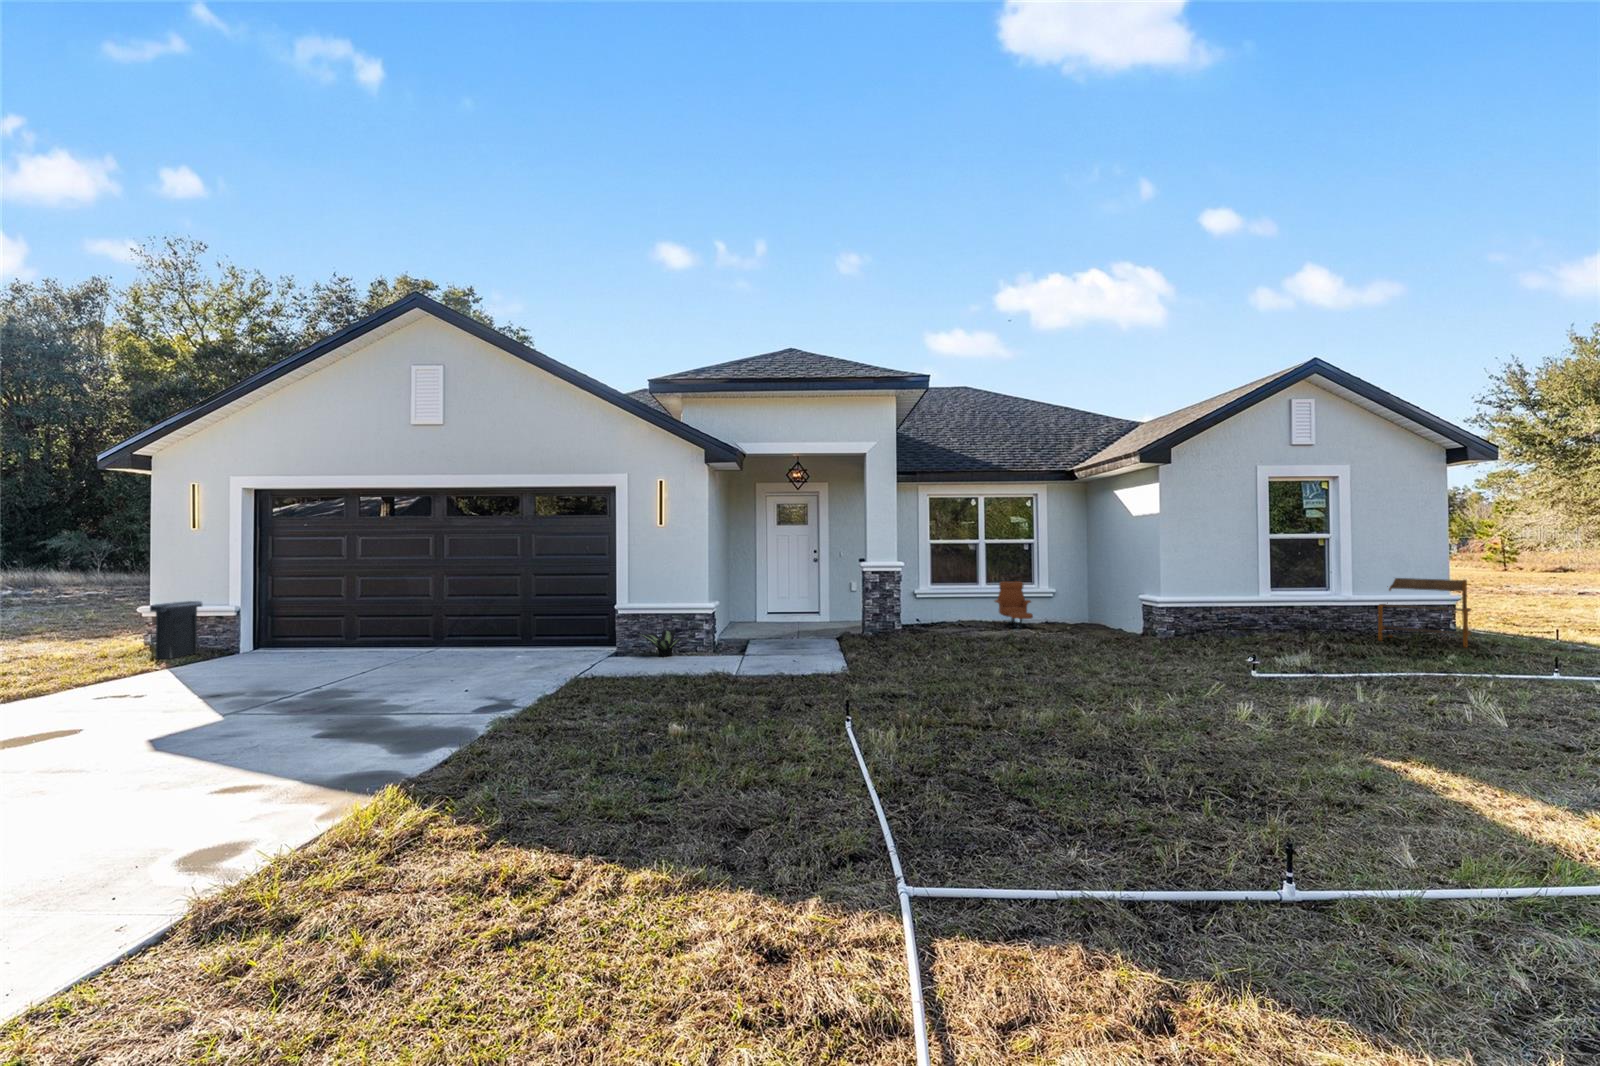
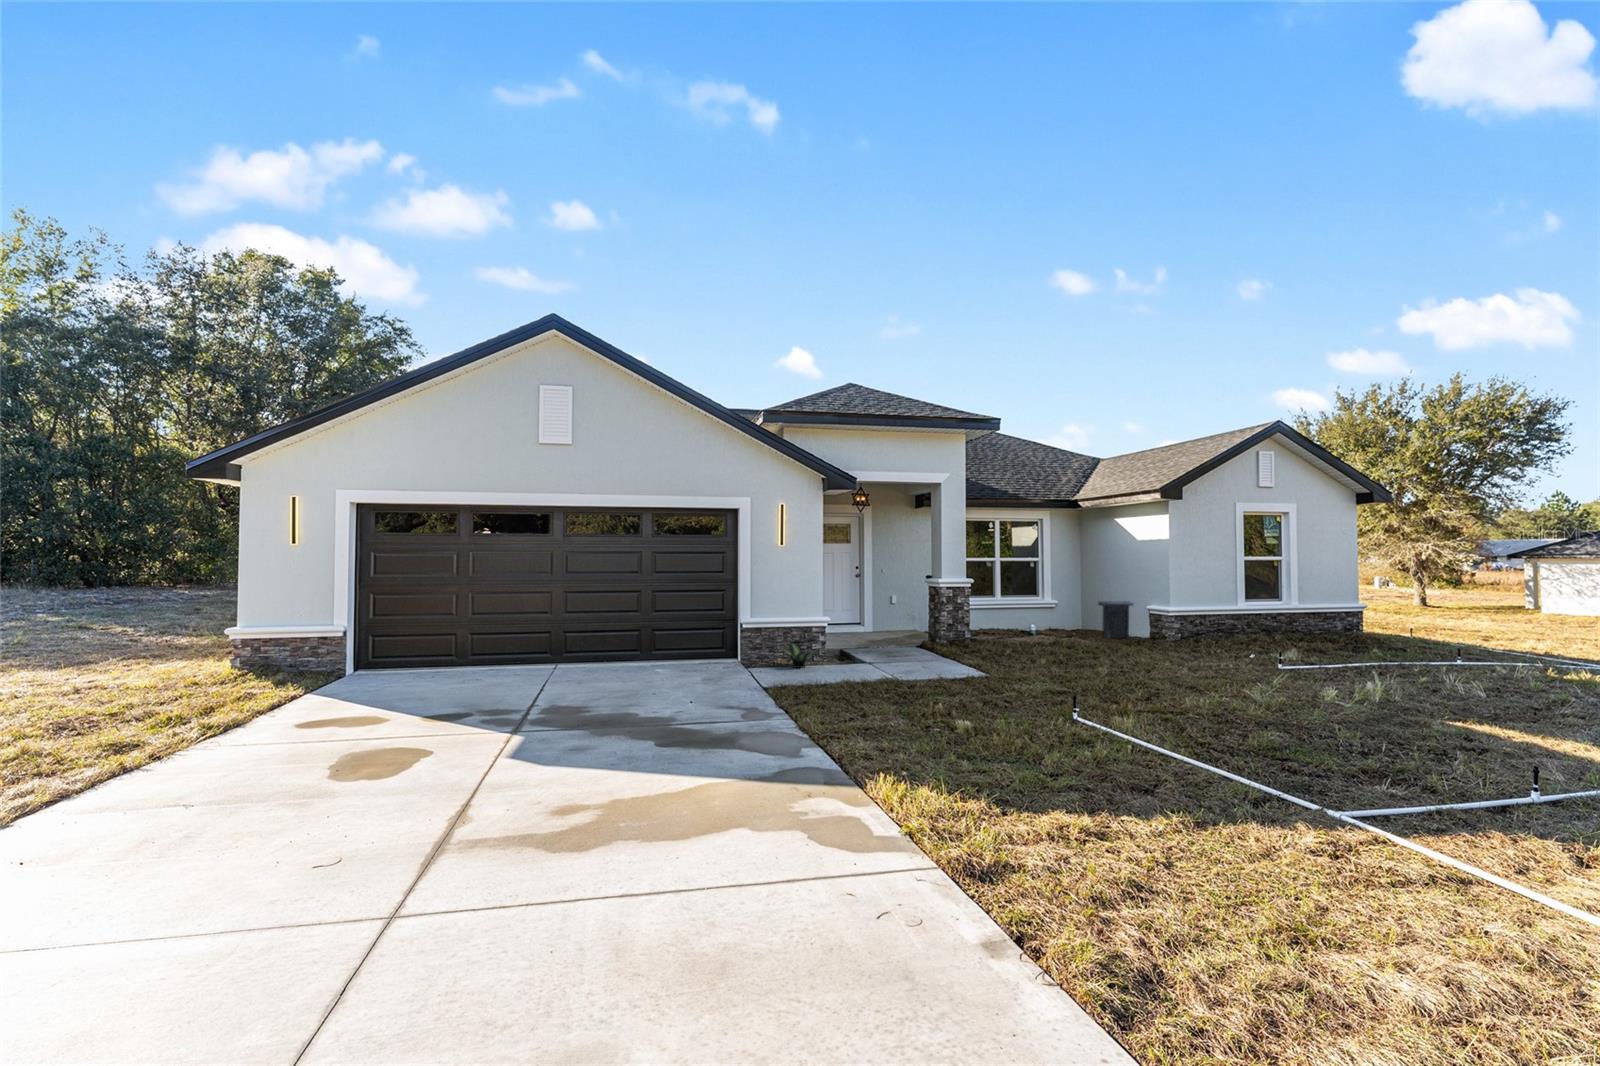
bench: present [1378,578,1471,647] -> none [1318,591,1387,646]
lounge chair: present [995,581,1033,628] -> none [1014,595,1053,636]
trash can: present [150,601,202,659] -> present [1098,601,1133,638]

